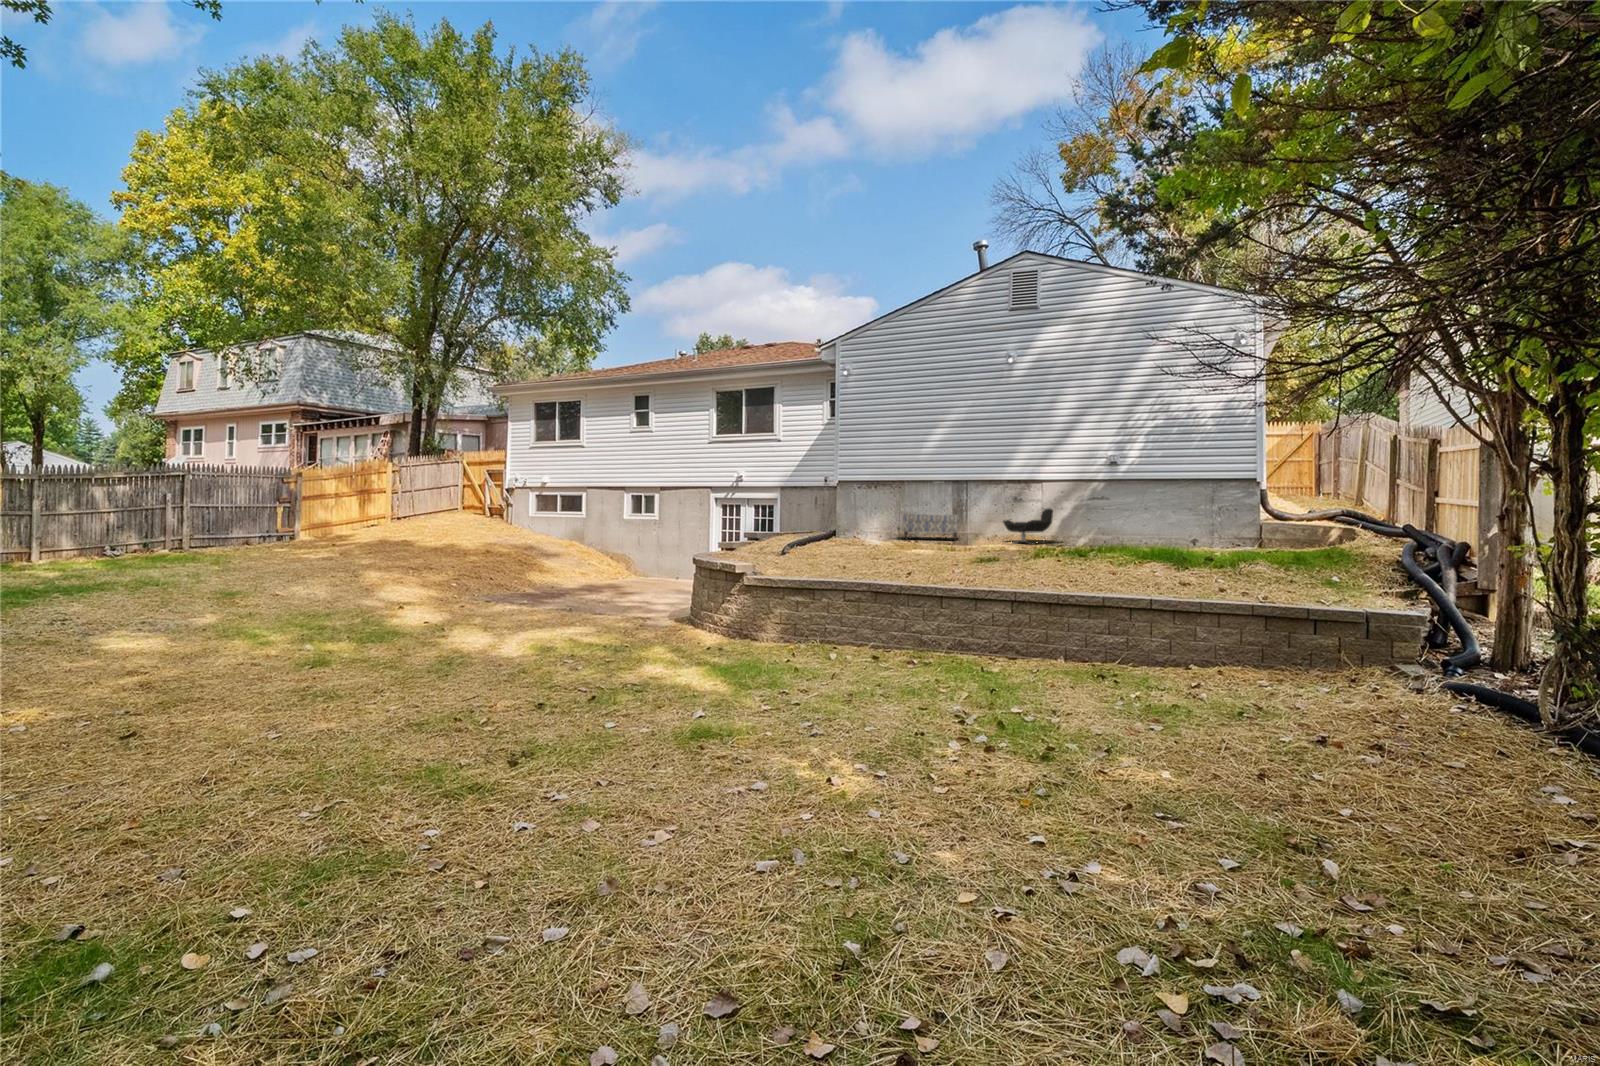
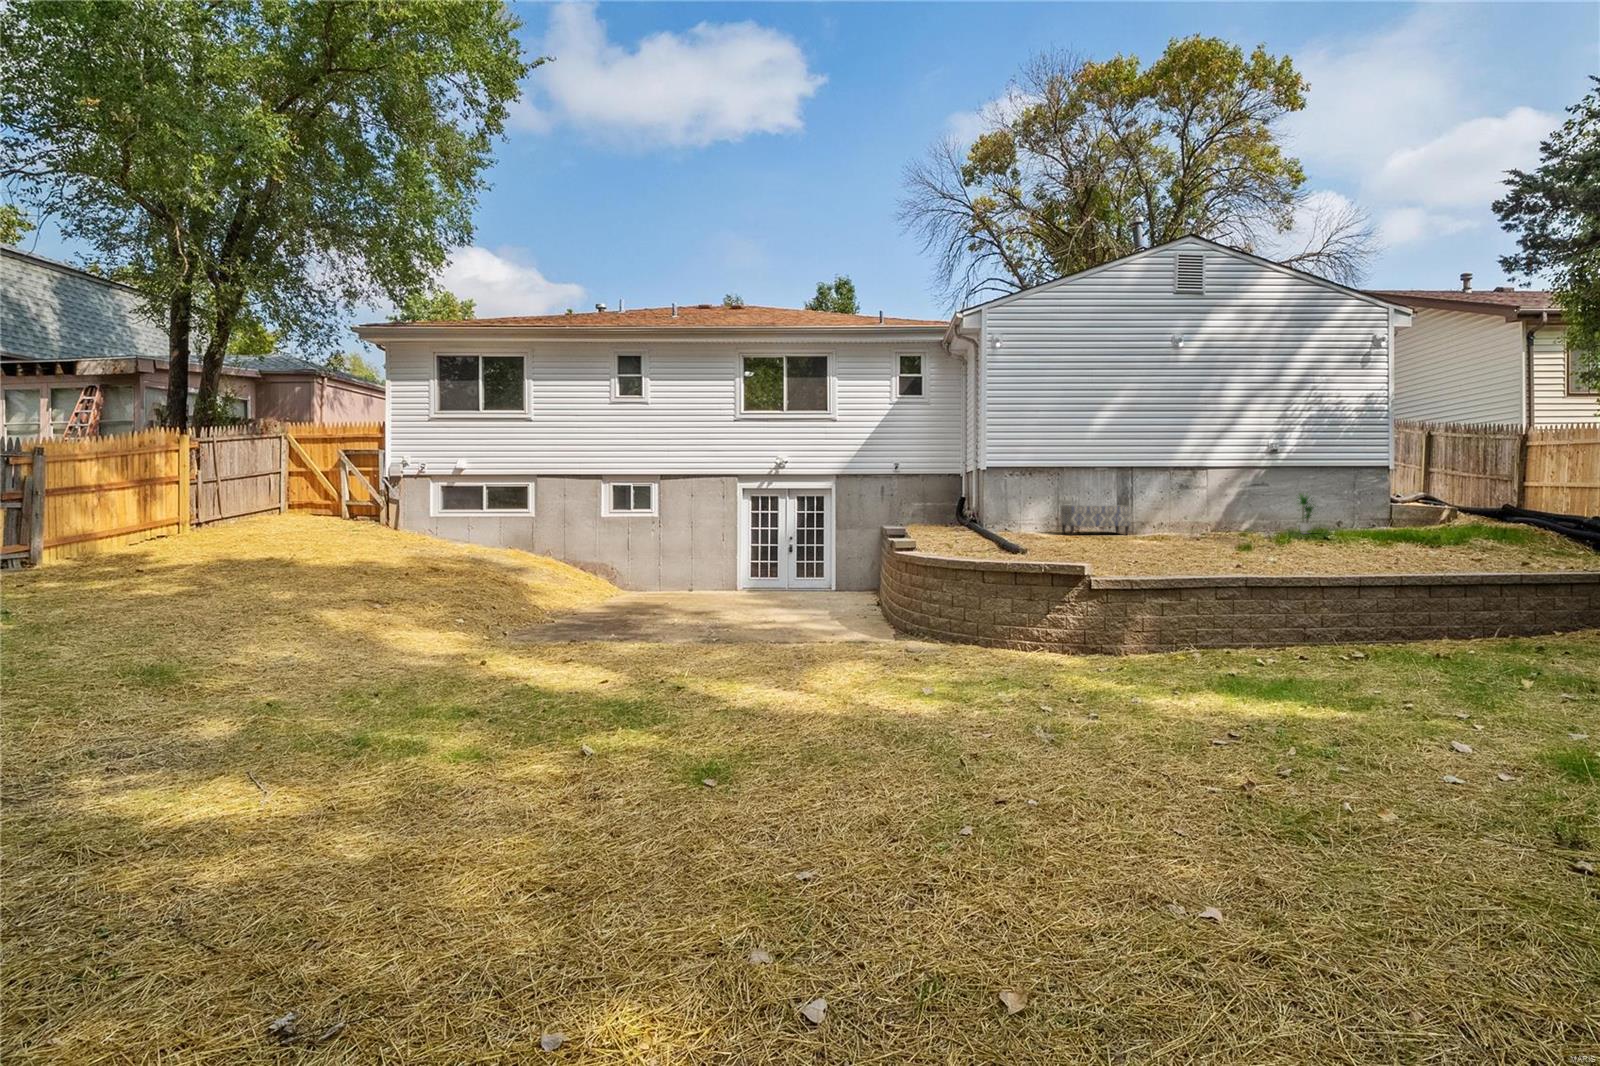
potted plant: none [1121,504,1152,545] -> present [1298,495,1314,534]
lounge chair: present [1003,509,1053,543] -> none [1176,497,1231,536]

